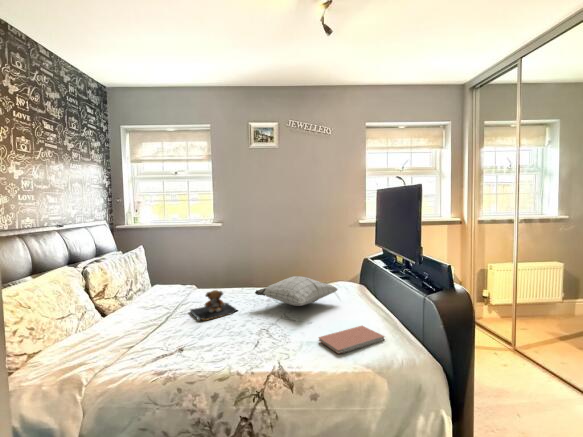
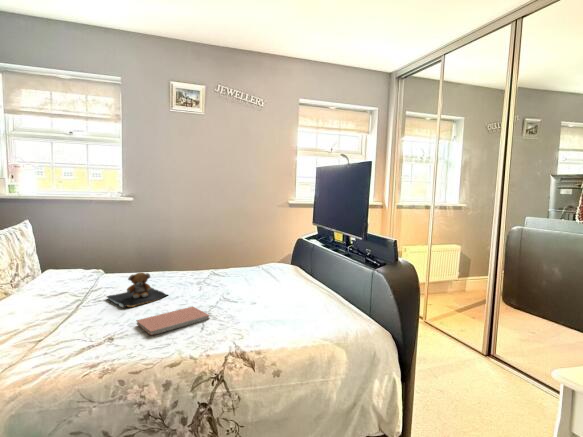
pillow: present [255,276,338,306] -> none [188,256,280,287]
notebook: present [319,326,384,353] -> present [136,307,209,335]

